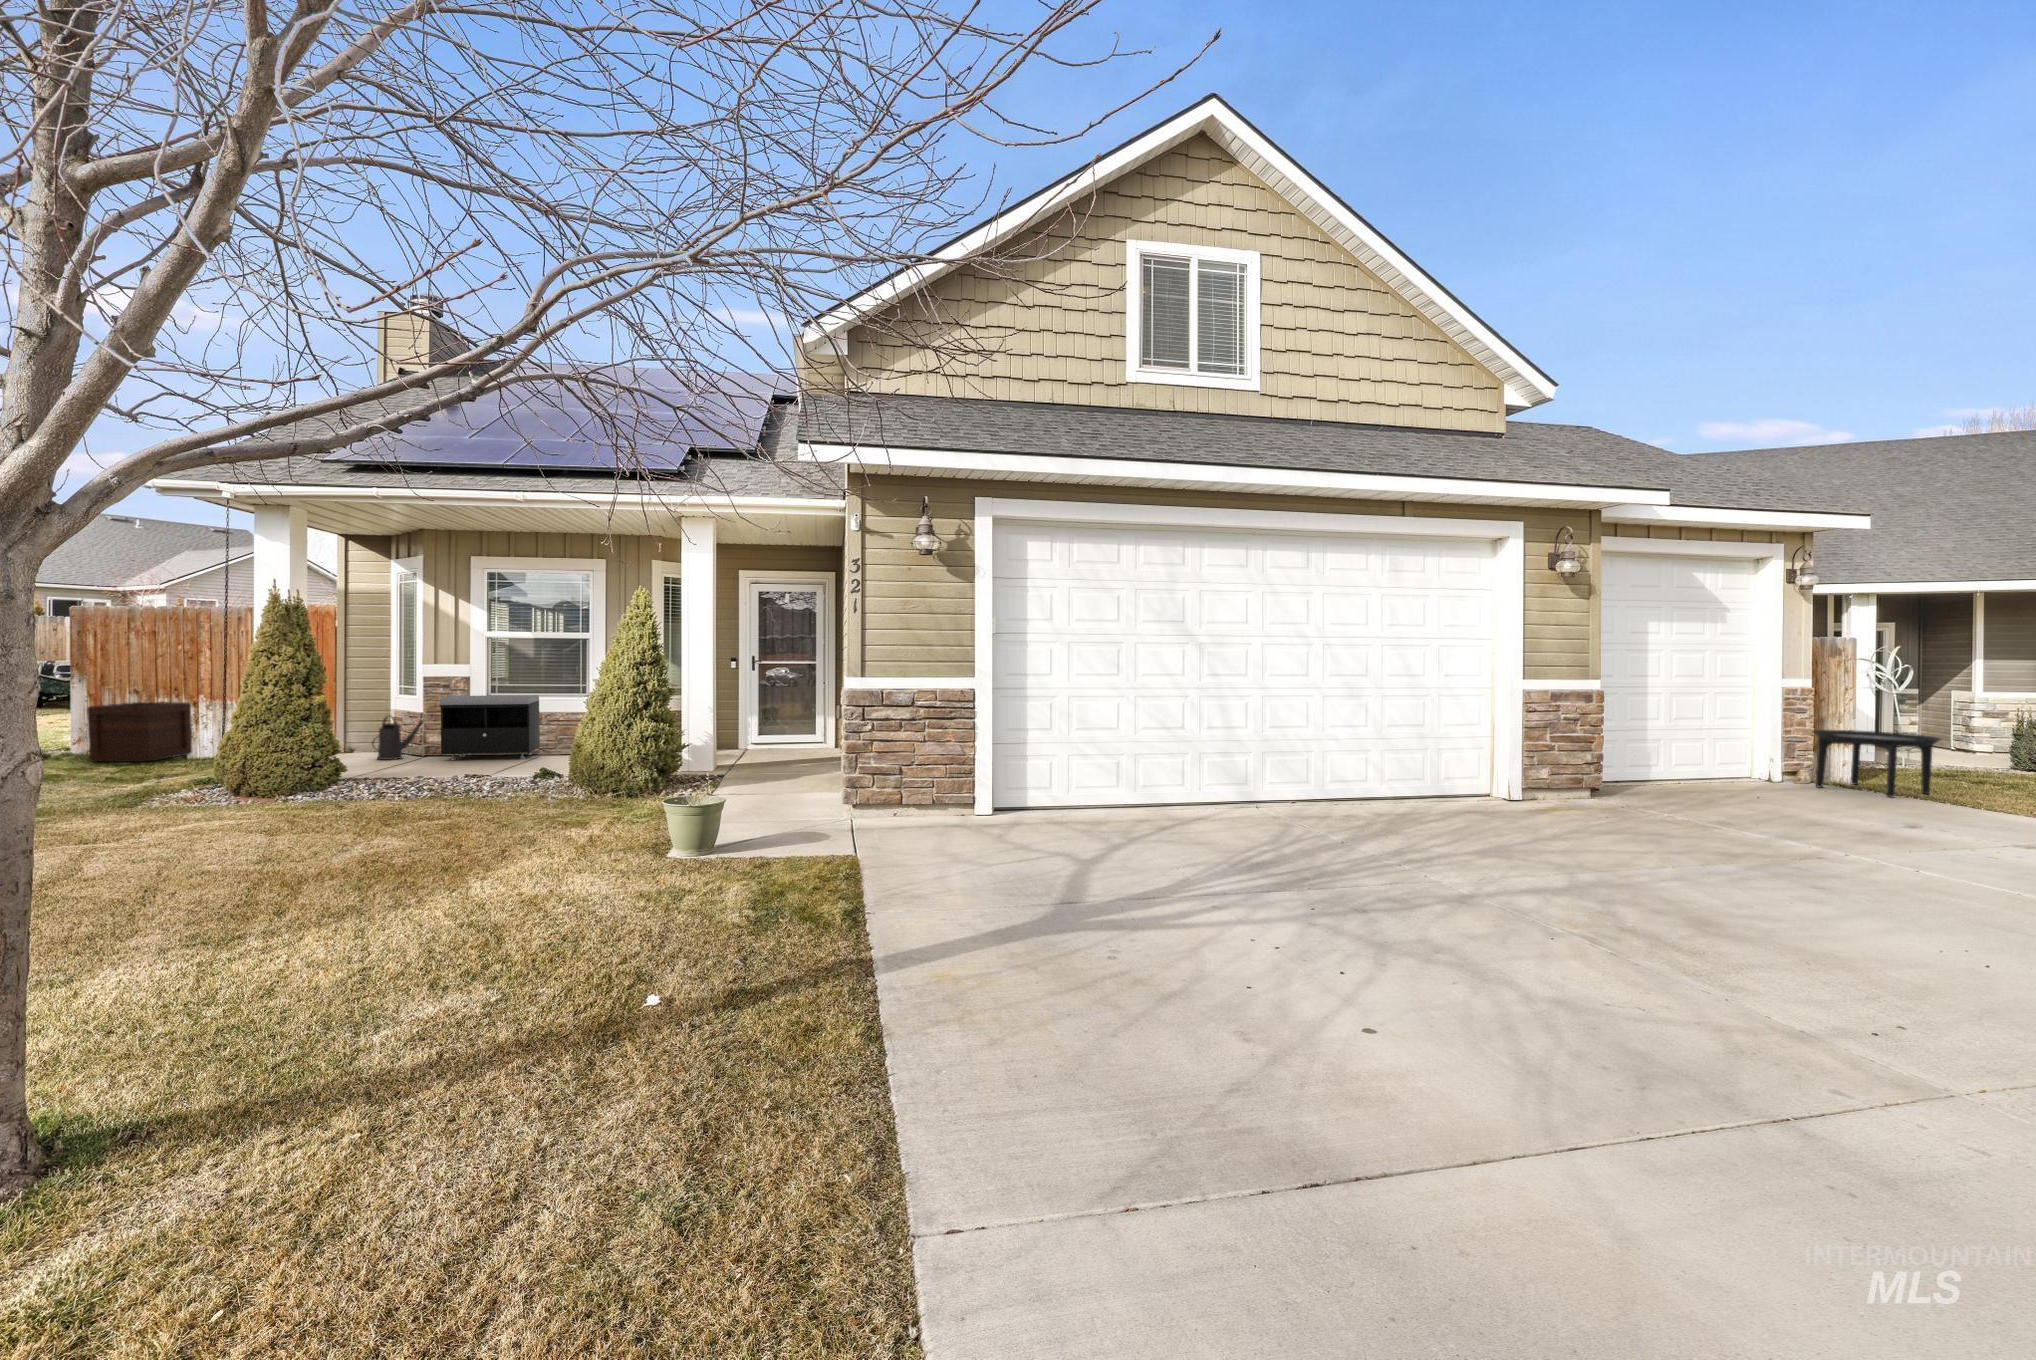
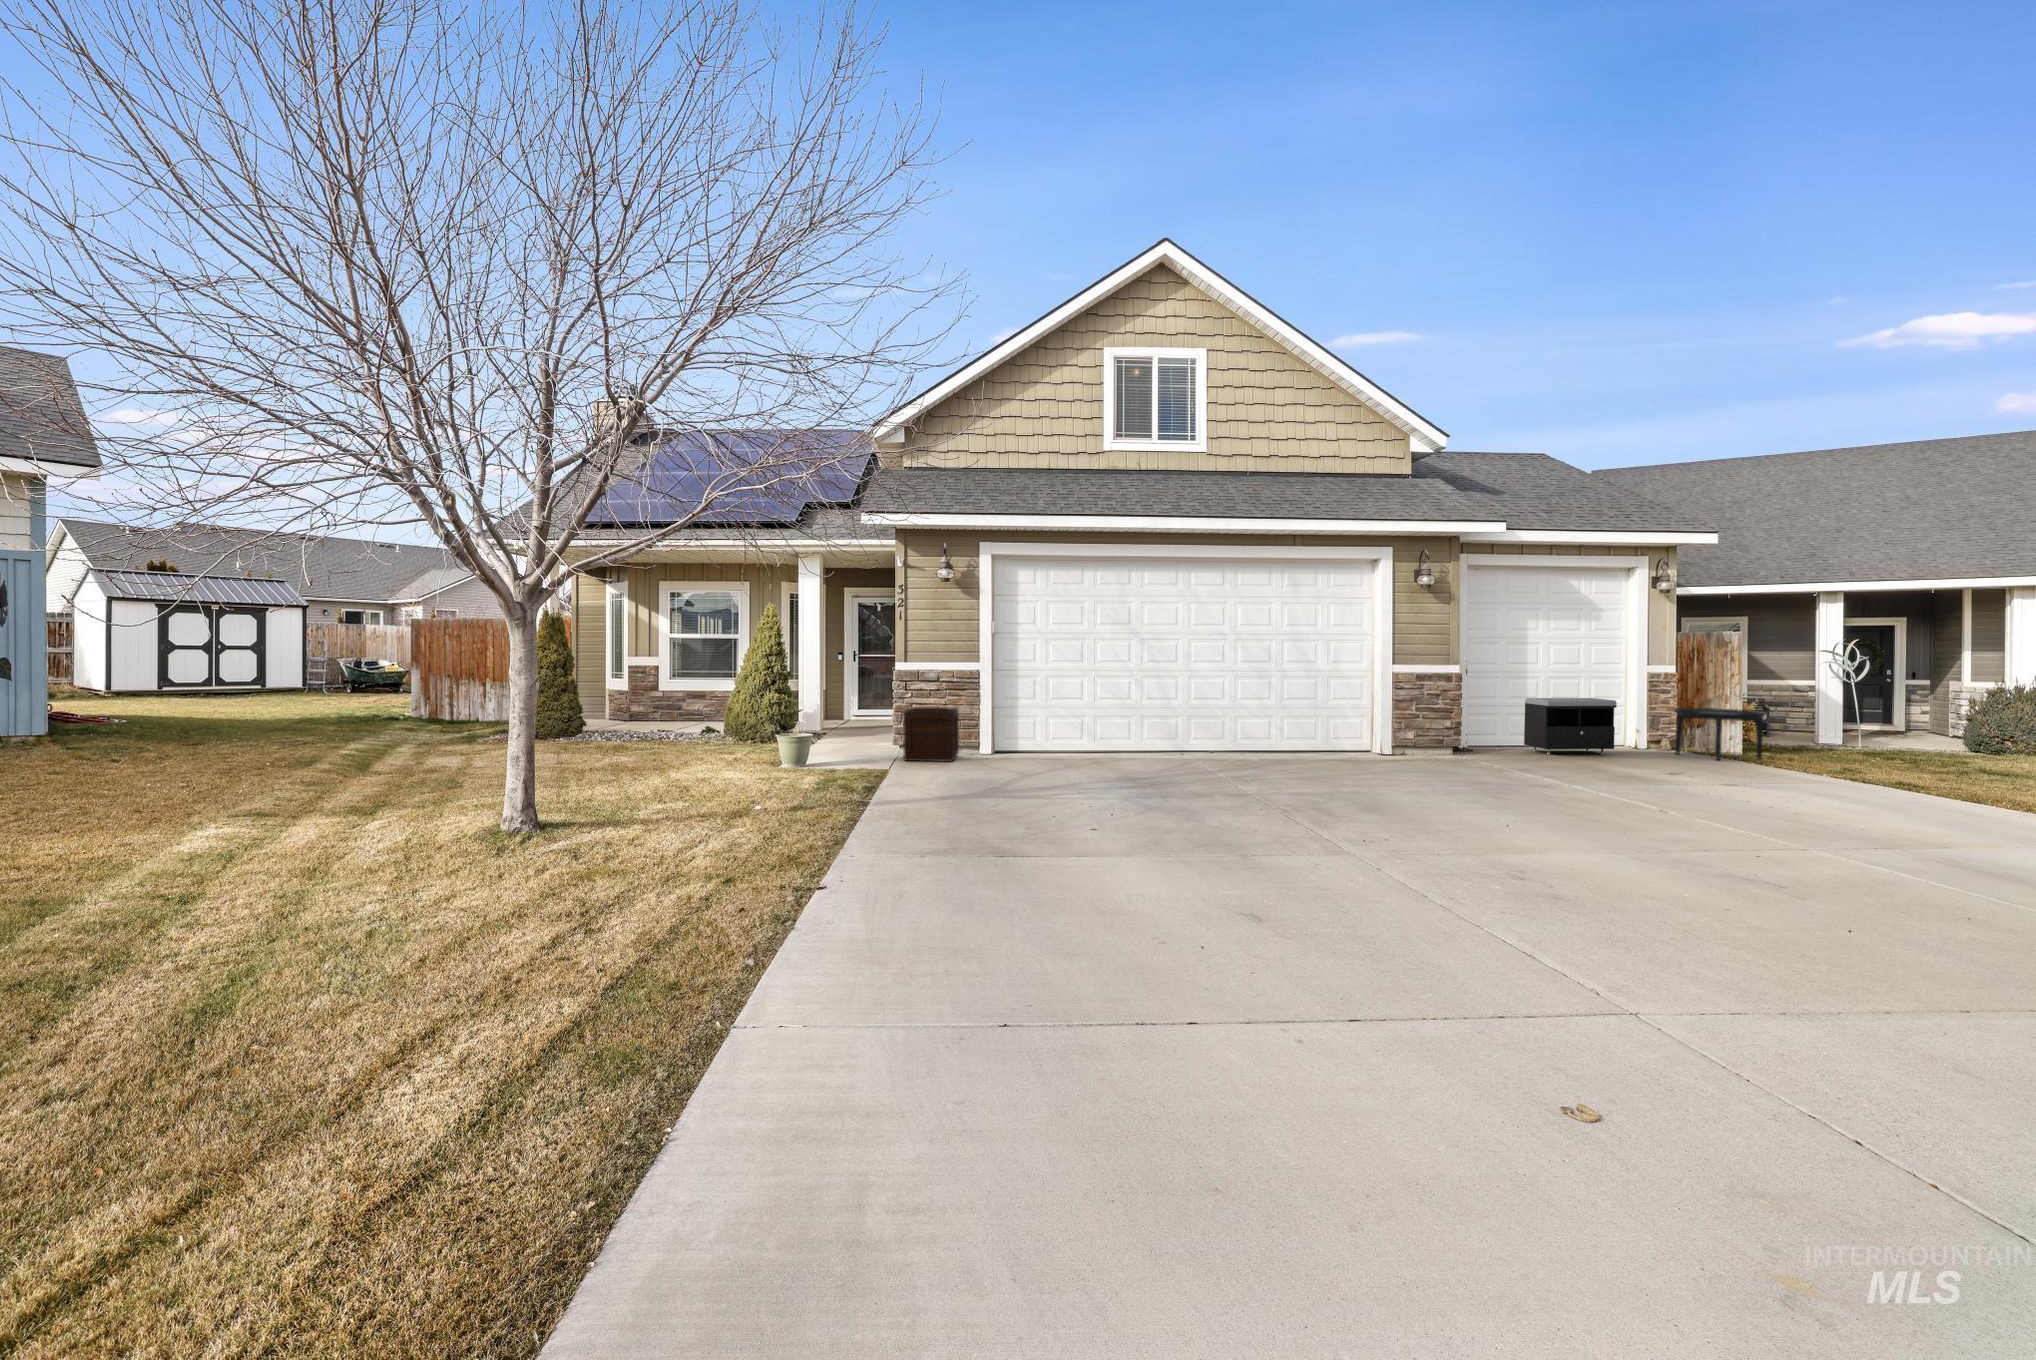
storage bench: present [439,695,540,760] -> present [1524,698,1617,755]
wooden crate: present [87,702,192,762] -> present [903,707,959,761]
watering can: present [372,716,423,760] -> none [597,693,629,723]

